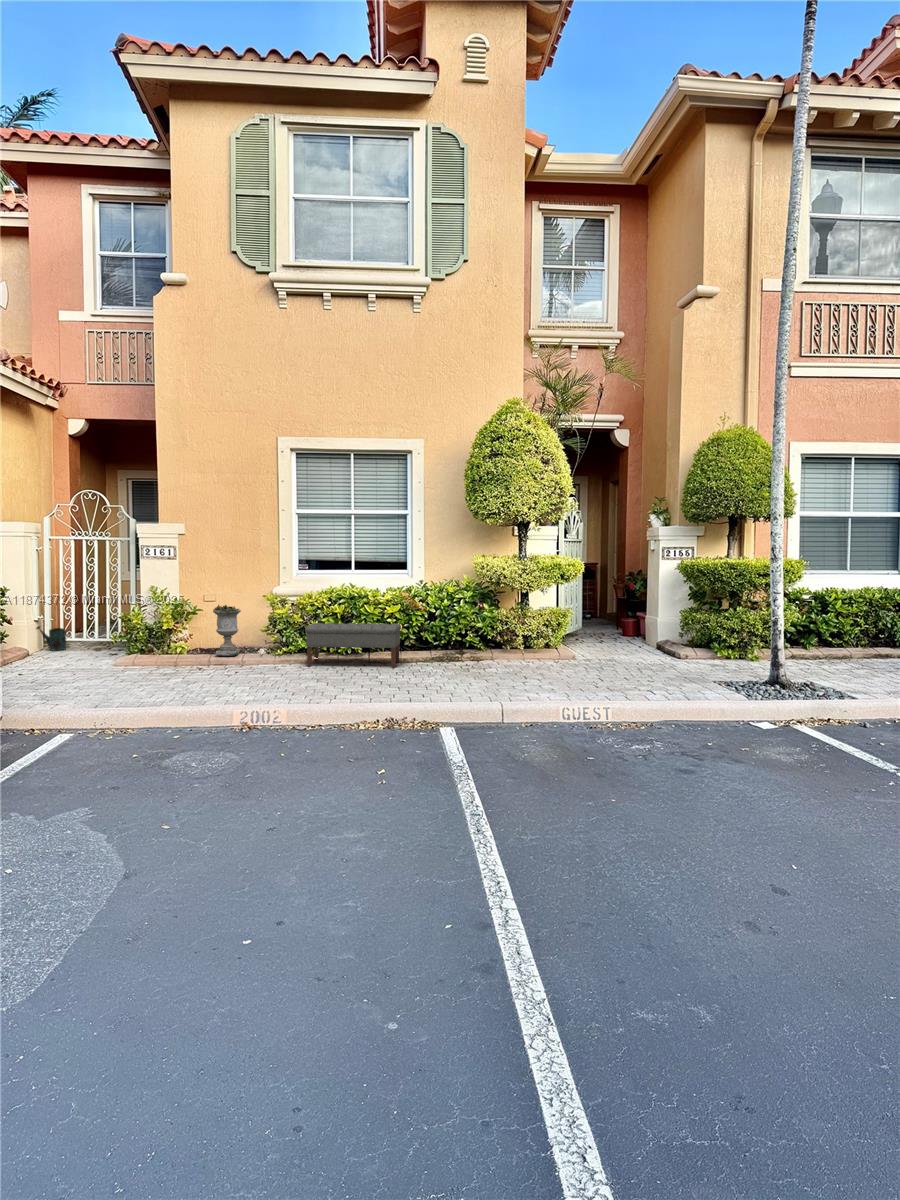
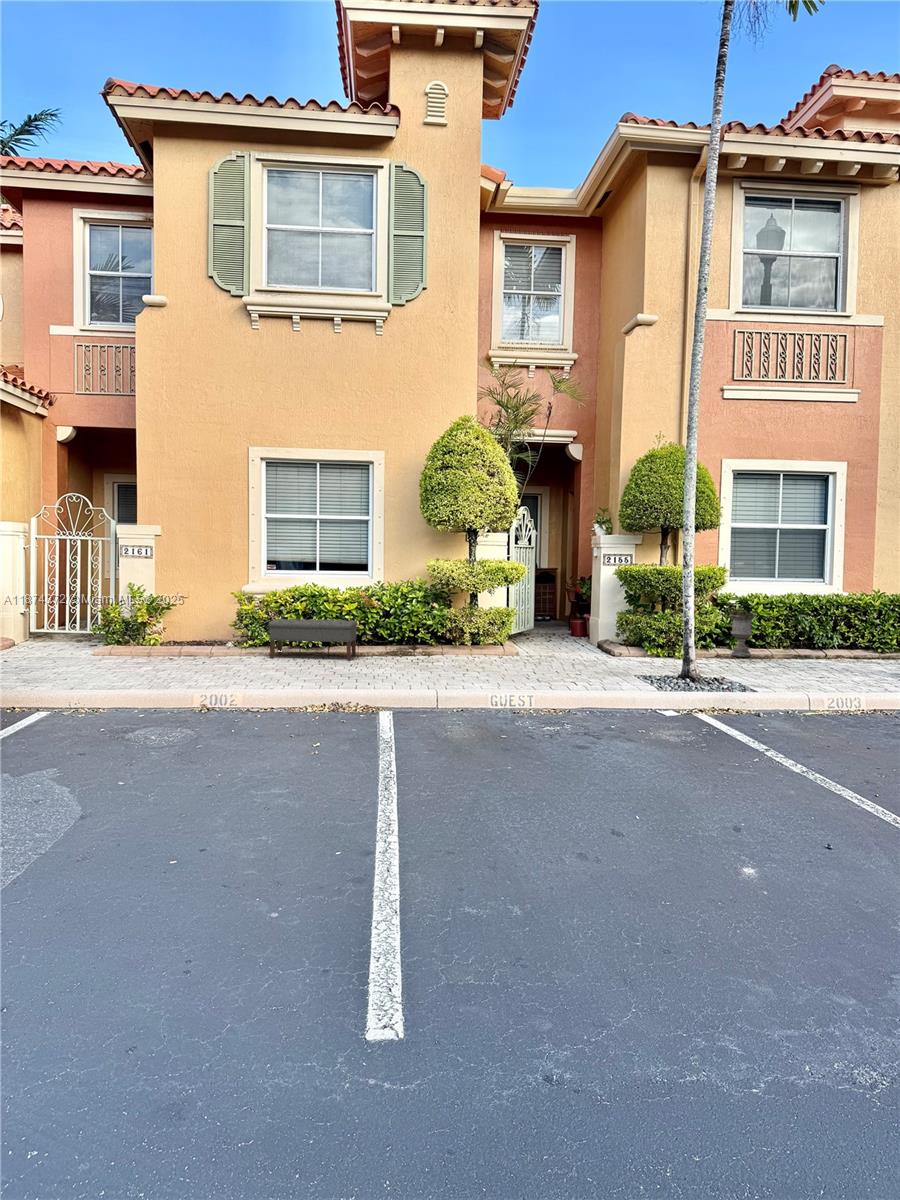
planter: present [213,605,241,656] -> present [729,610,756,657]
watering can: present [36,626,71,651] -> none [22,618,54,641]

